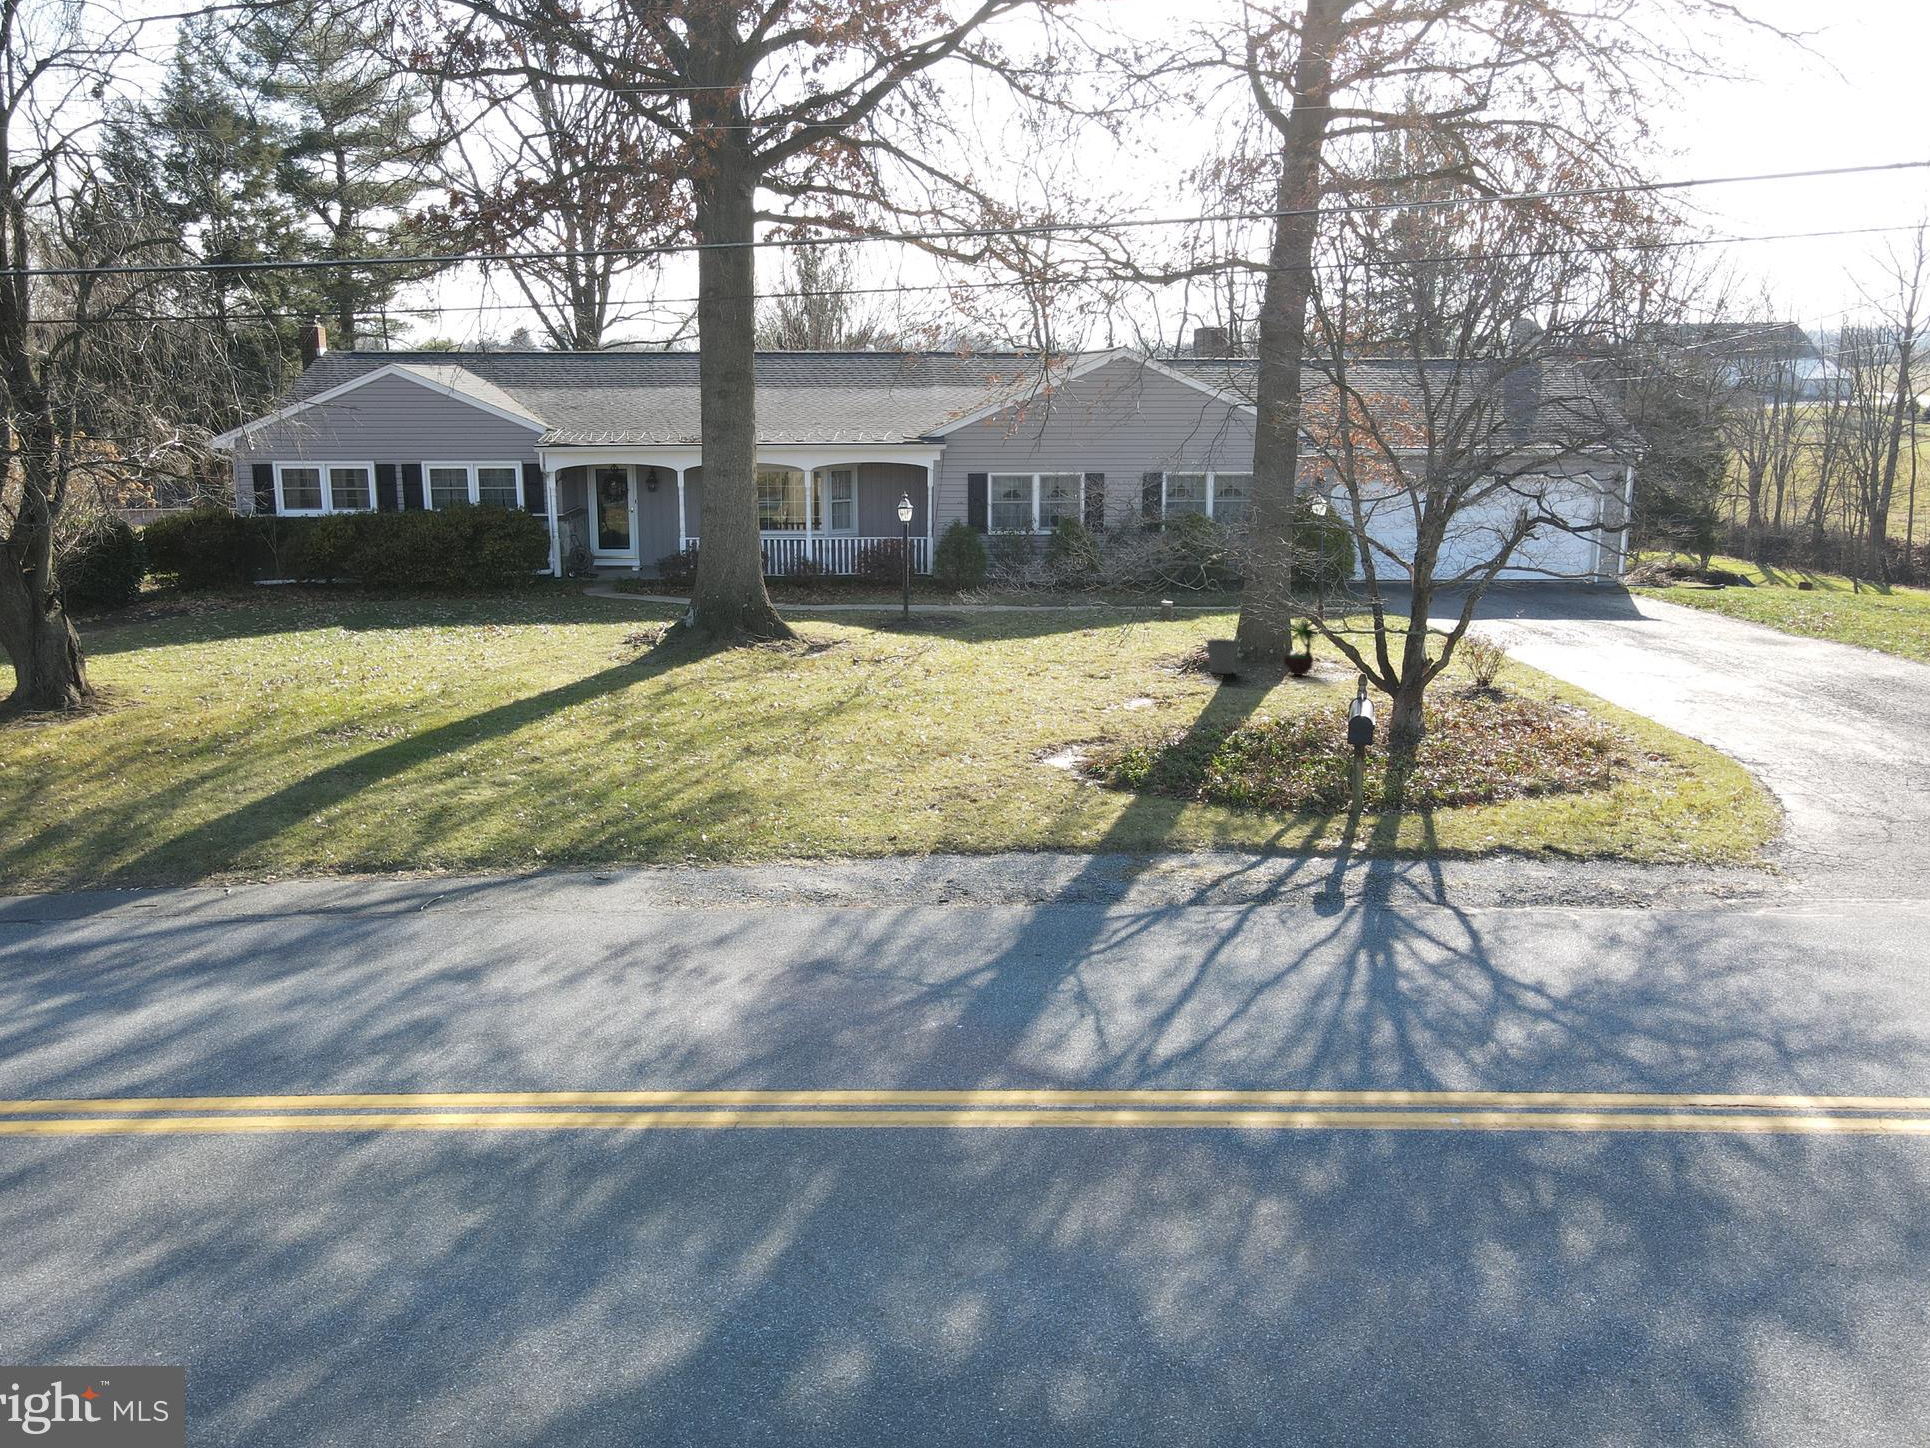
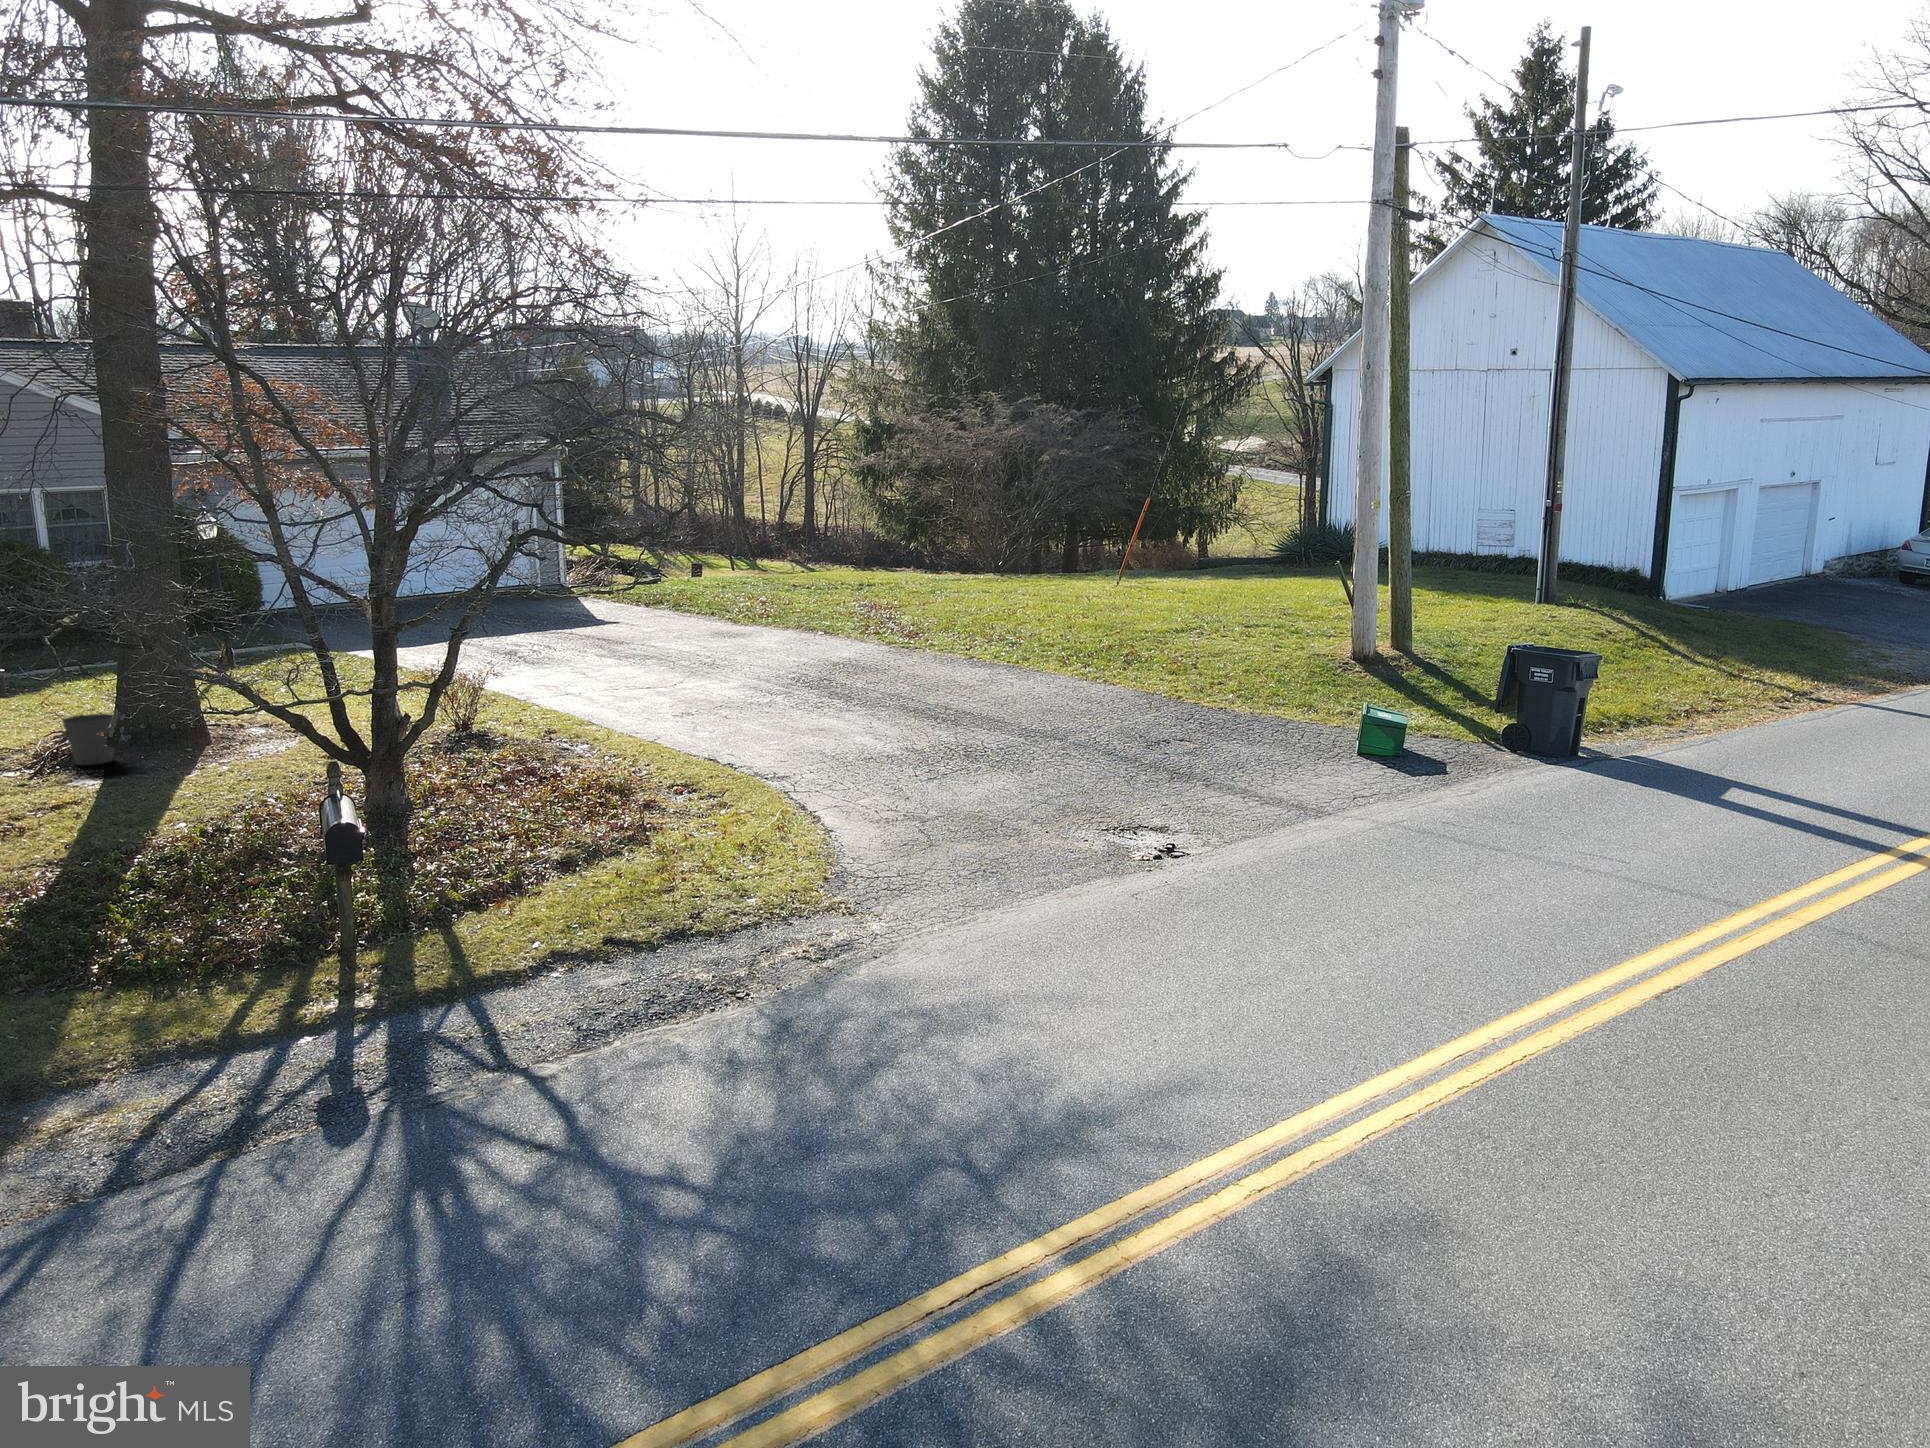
potted tree: present [1284,618,1317,675] -> none [192,661,246,750]

